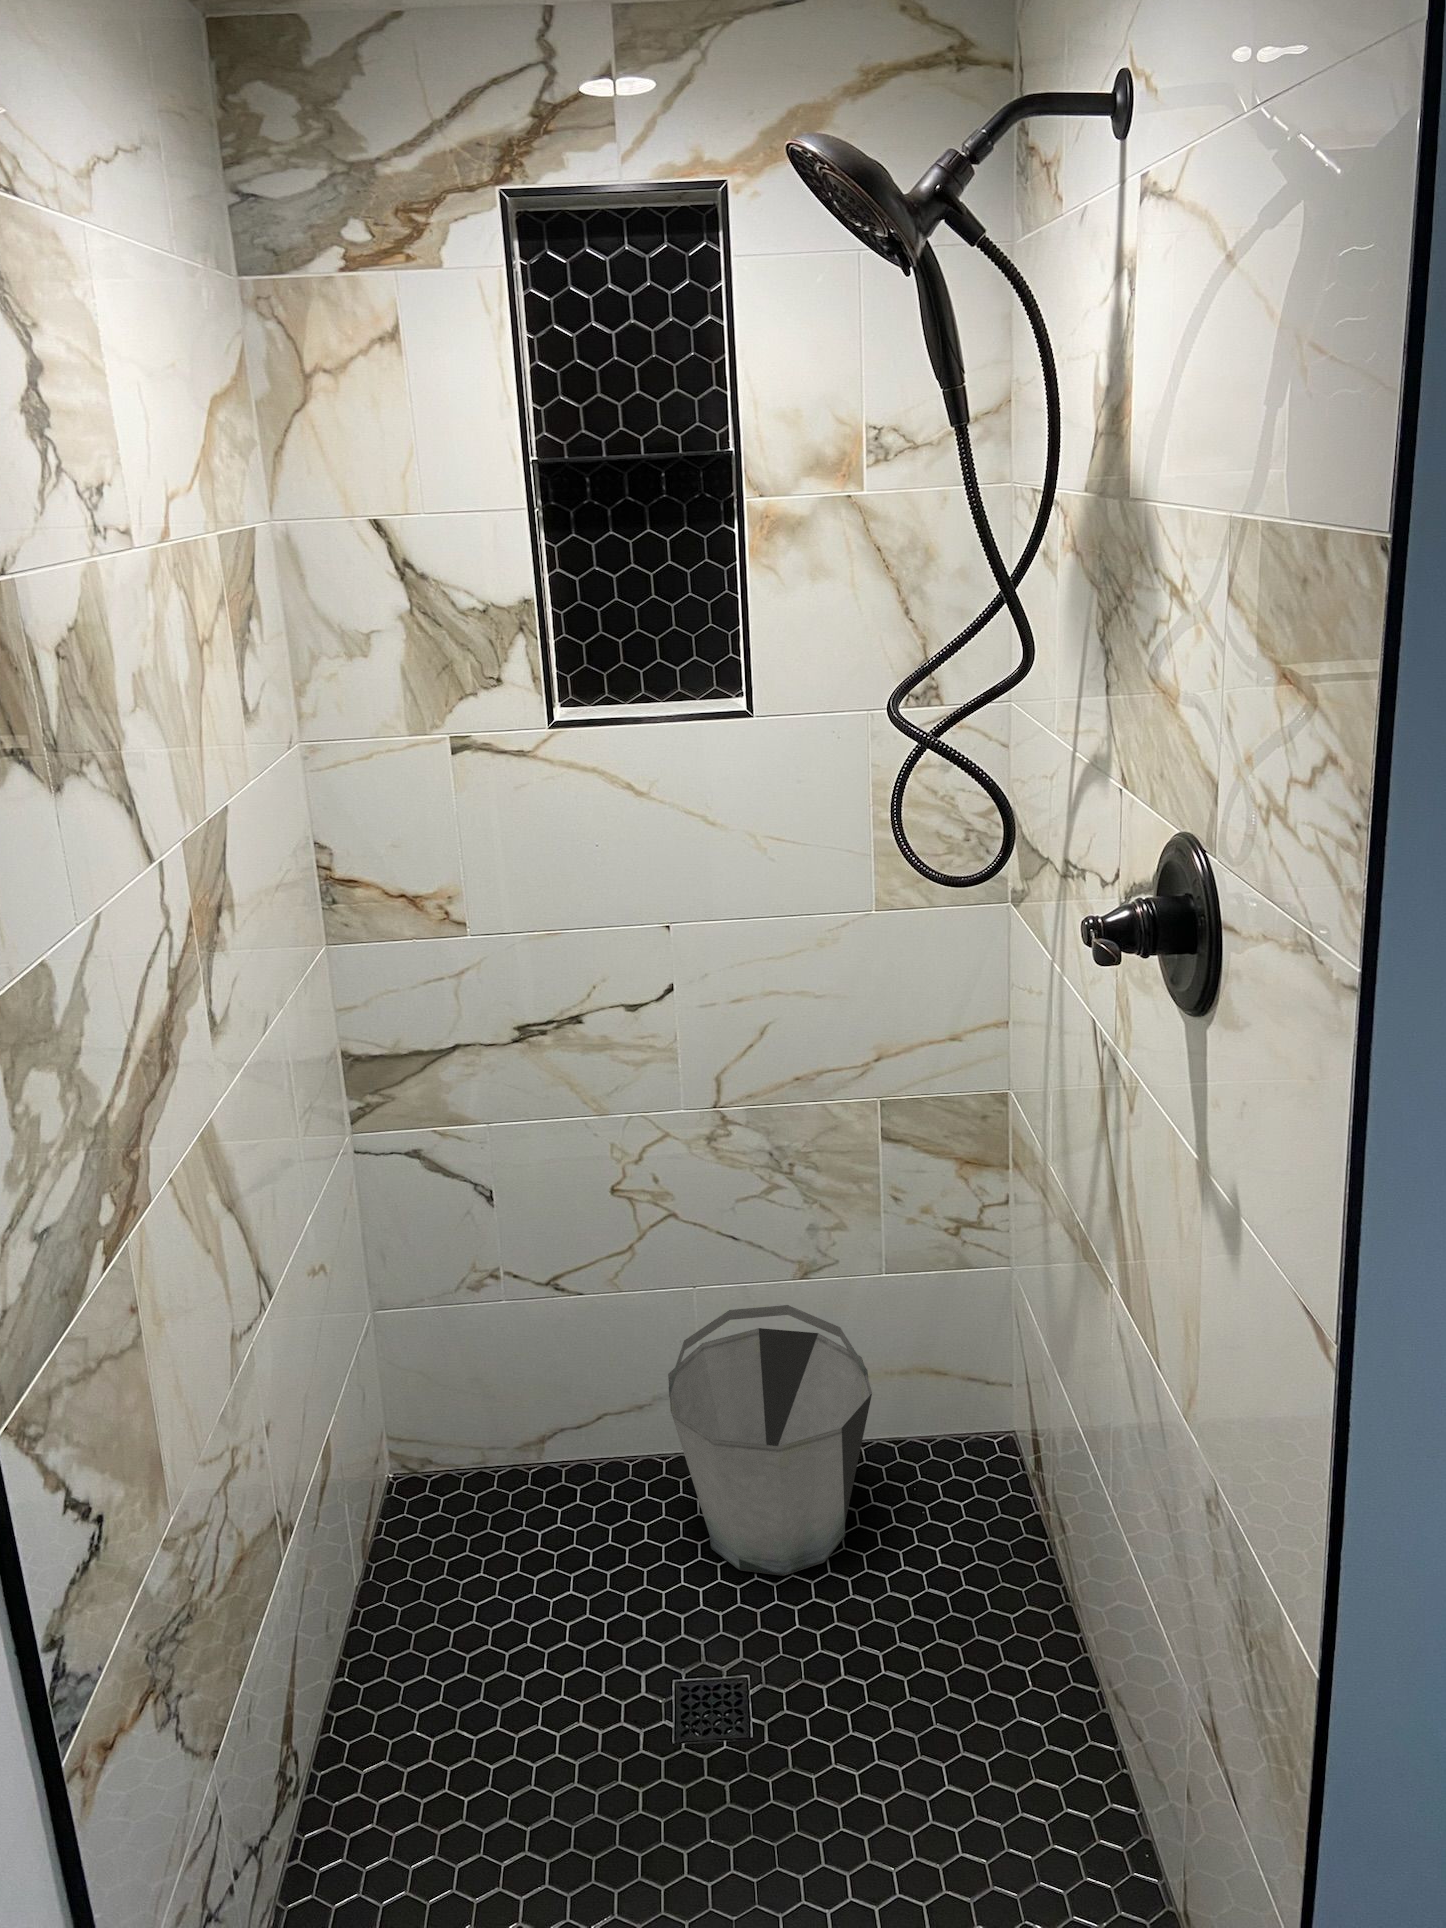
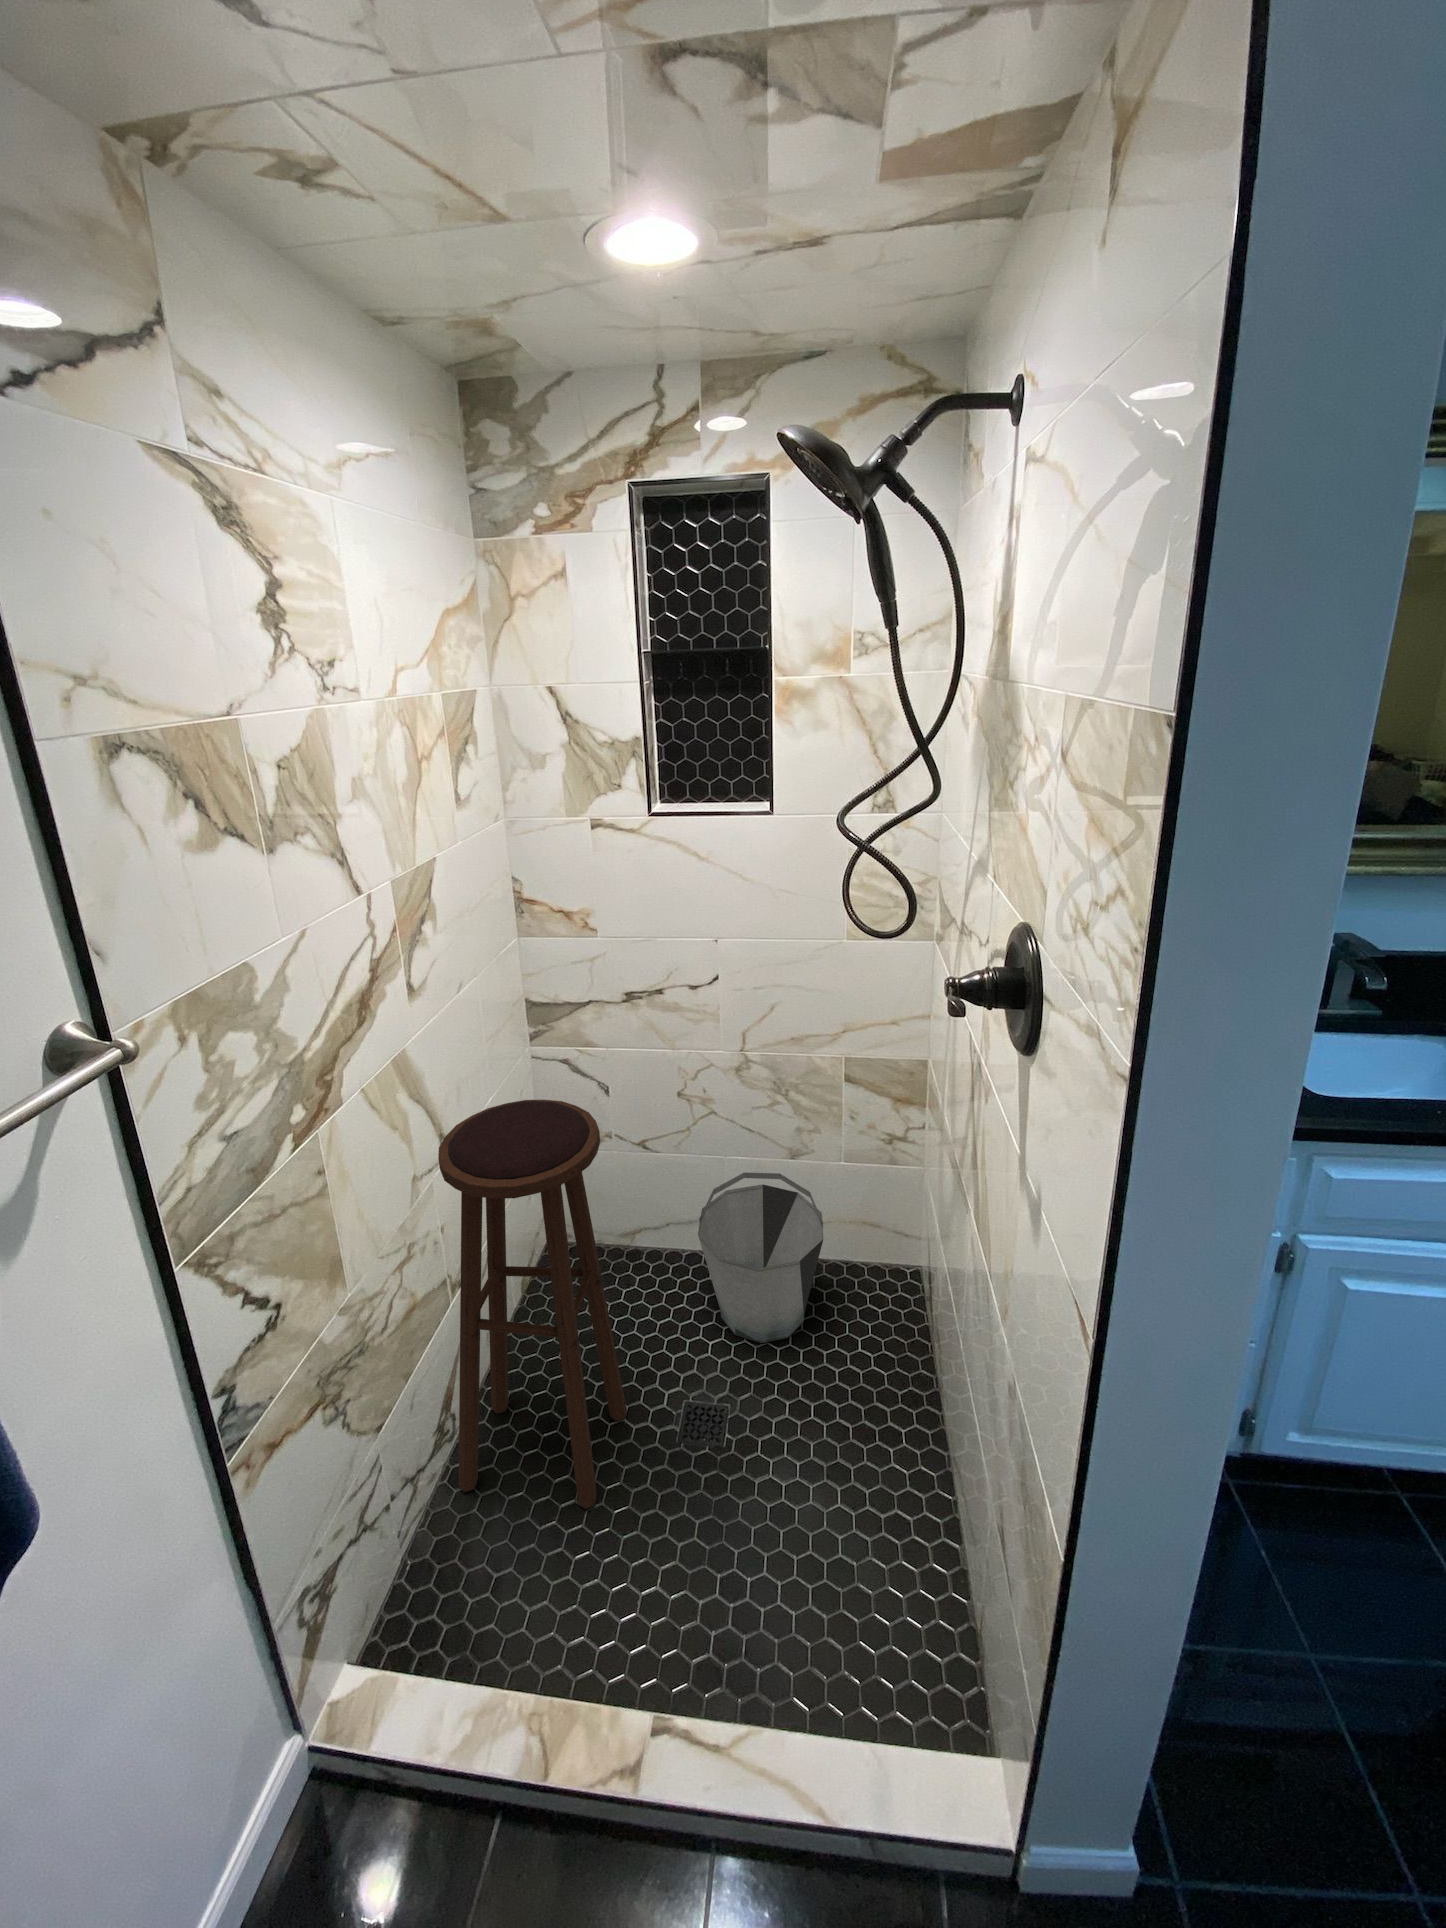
stool: none [286,1192,586,1858] -> present [438,1100,627,1509]

